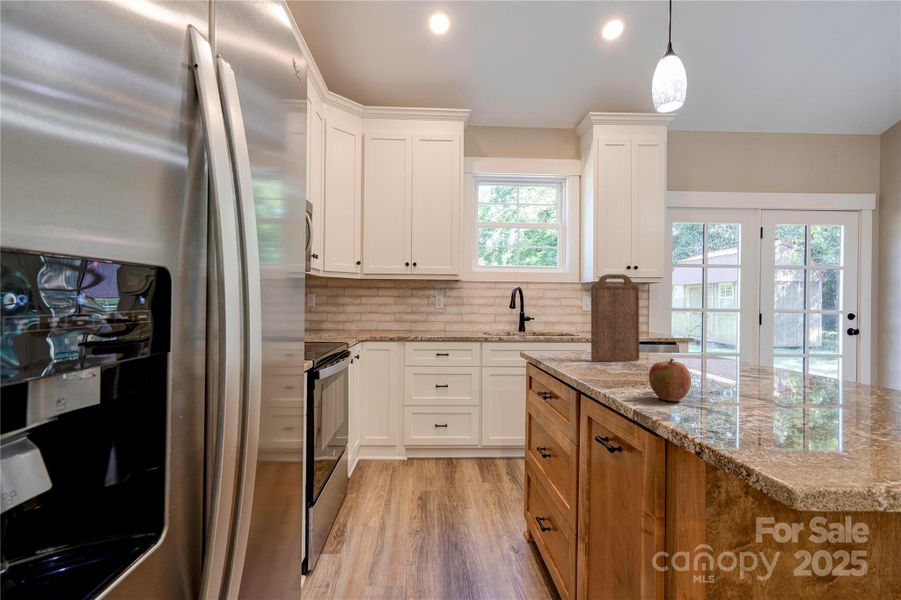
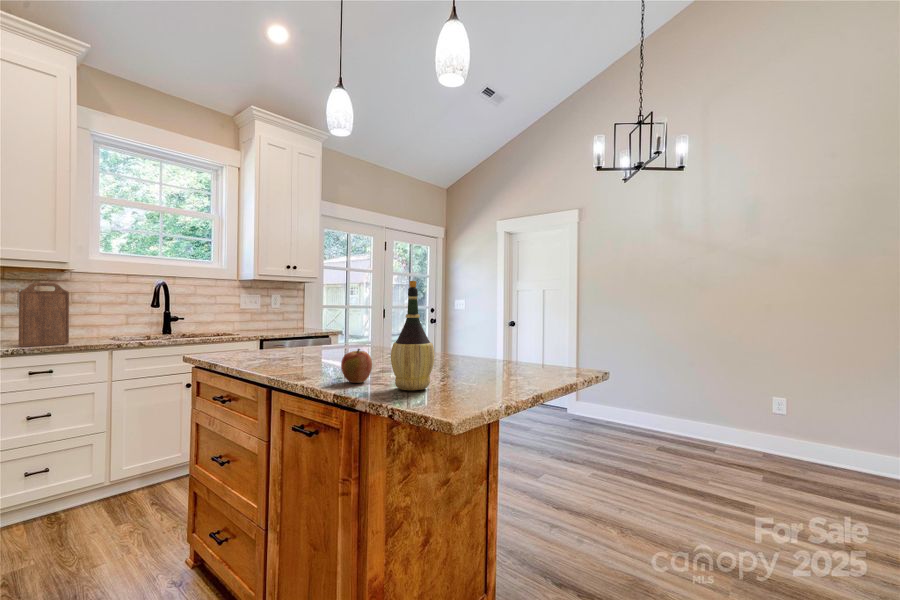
wine bottle: none [711,270,787,426] -> present [391,281,435,390]
cutting board: present [591,274,640,361] -> present [19,283,69,347]

